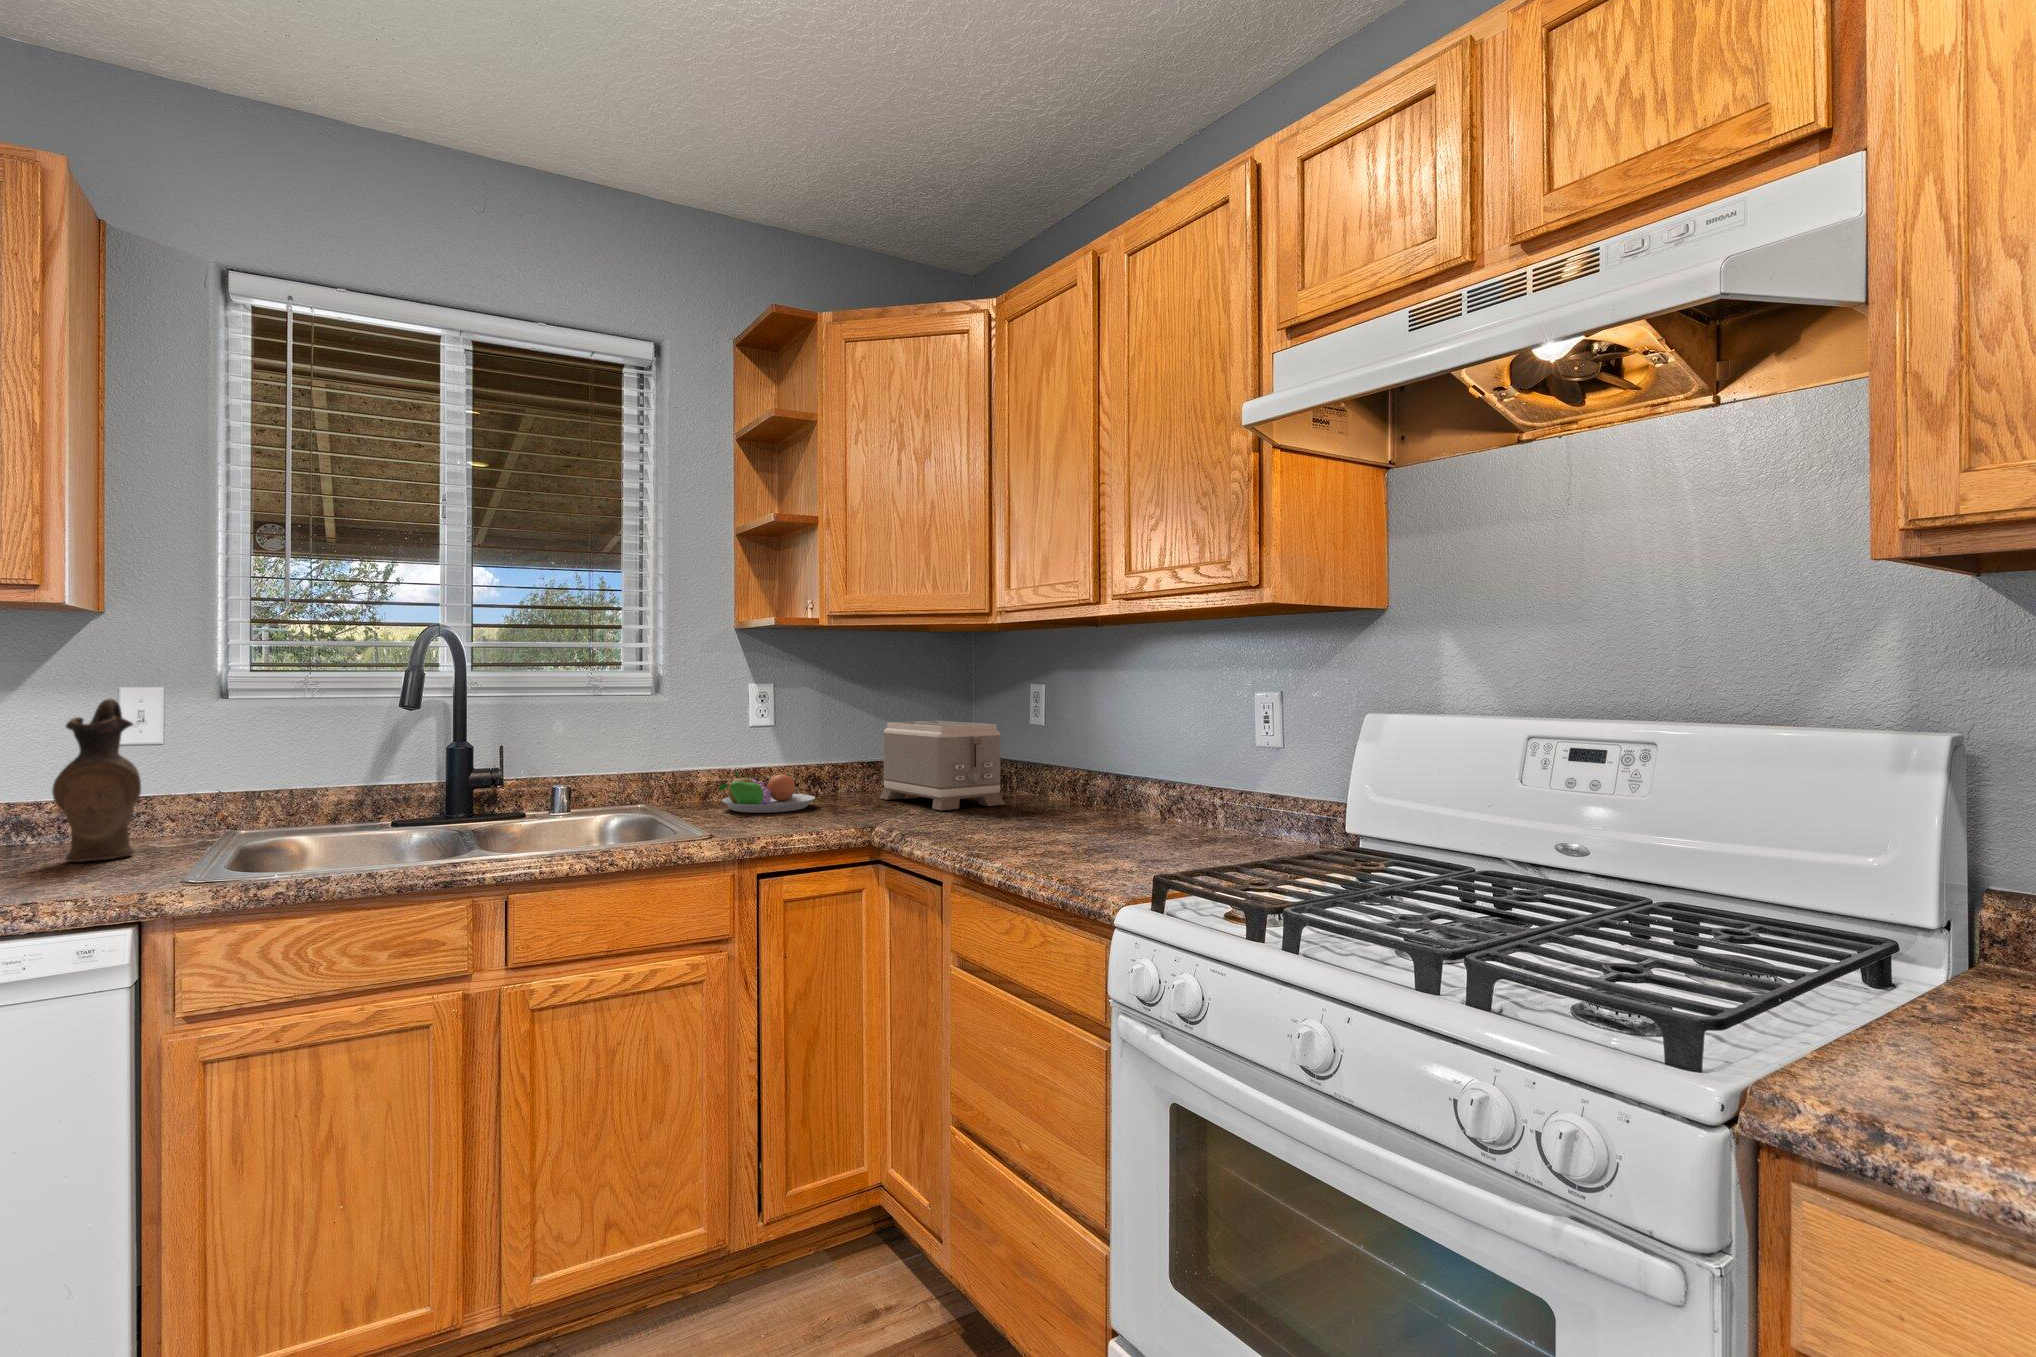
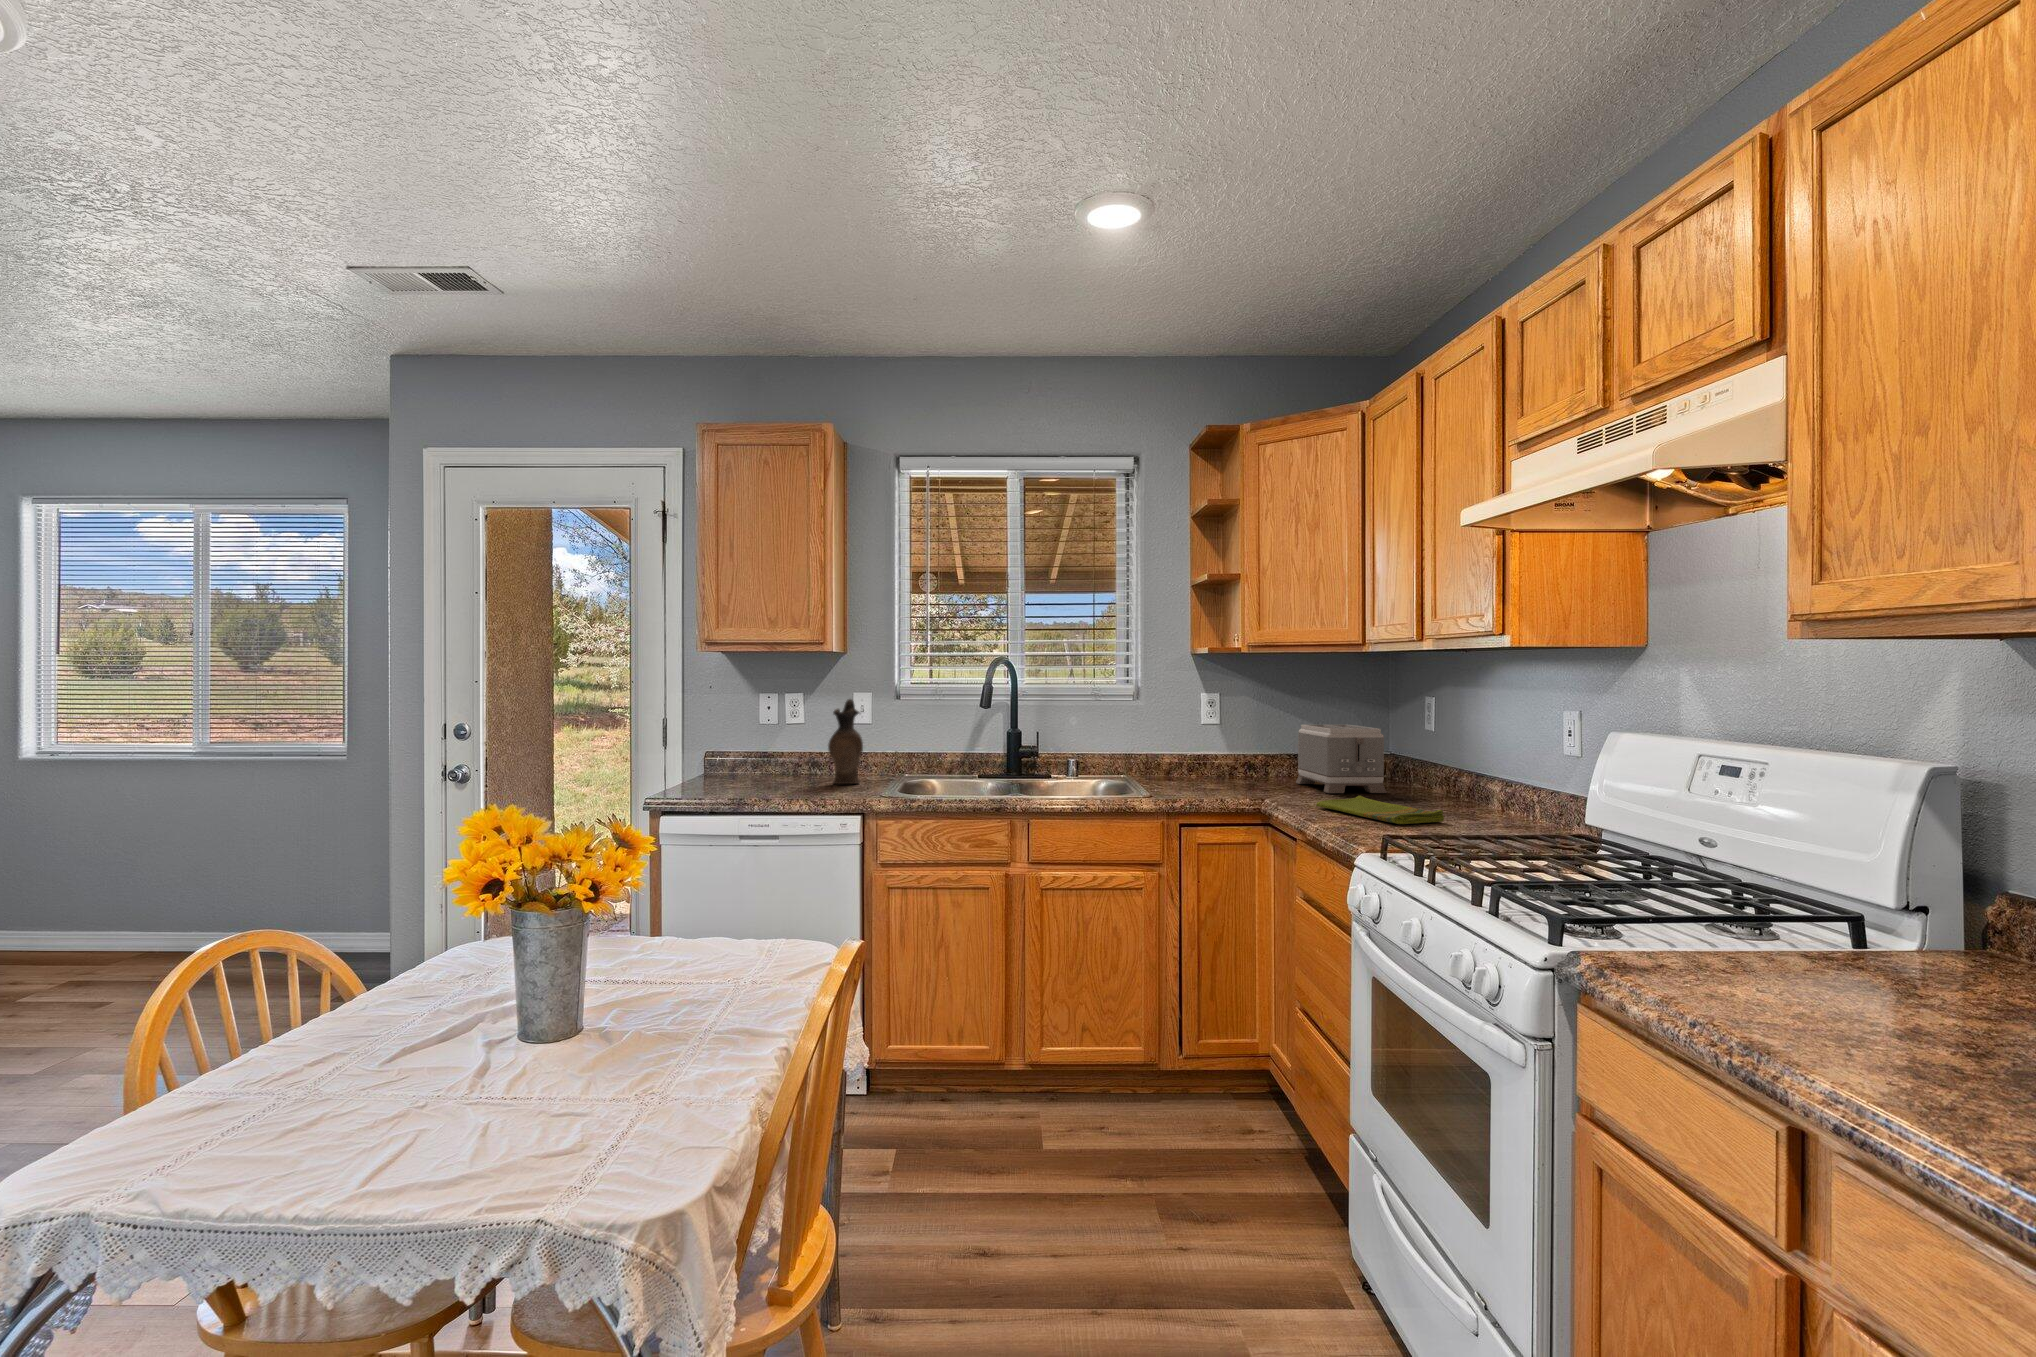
fruit bowl: present [719,772,815,813] -> none [1171,756,1242,786]
dish towel: none [959,812,1141,851] -> present [1316,795,1444,824]

